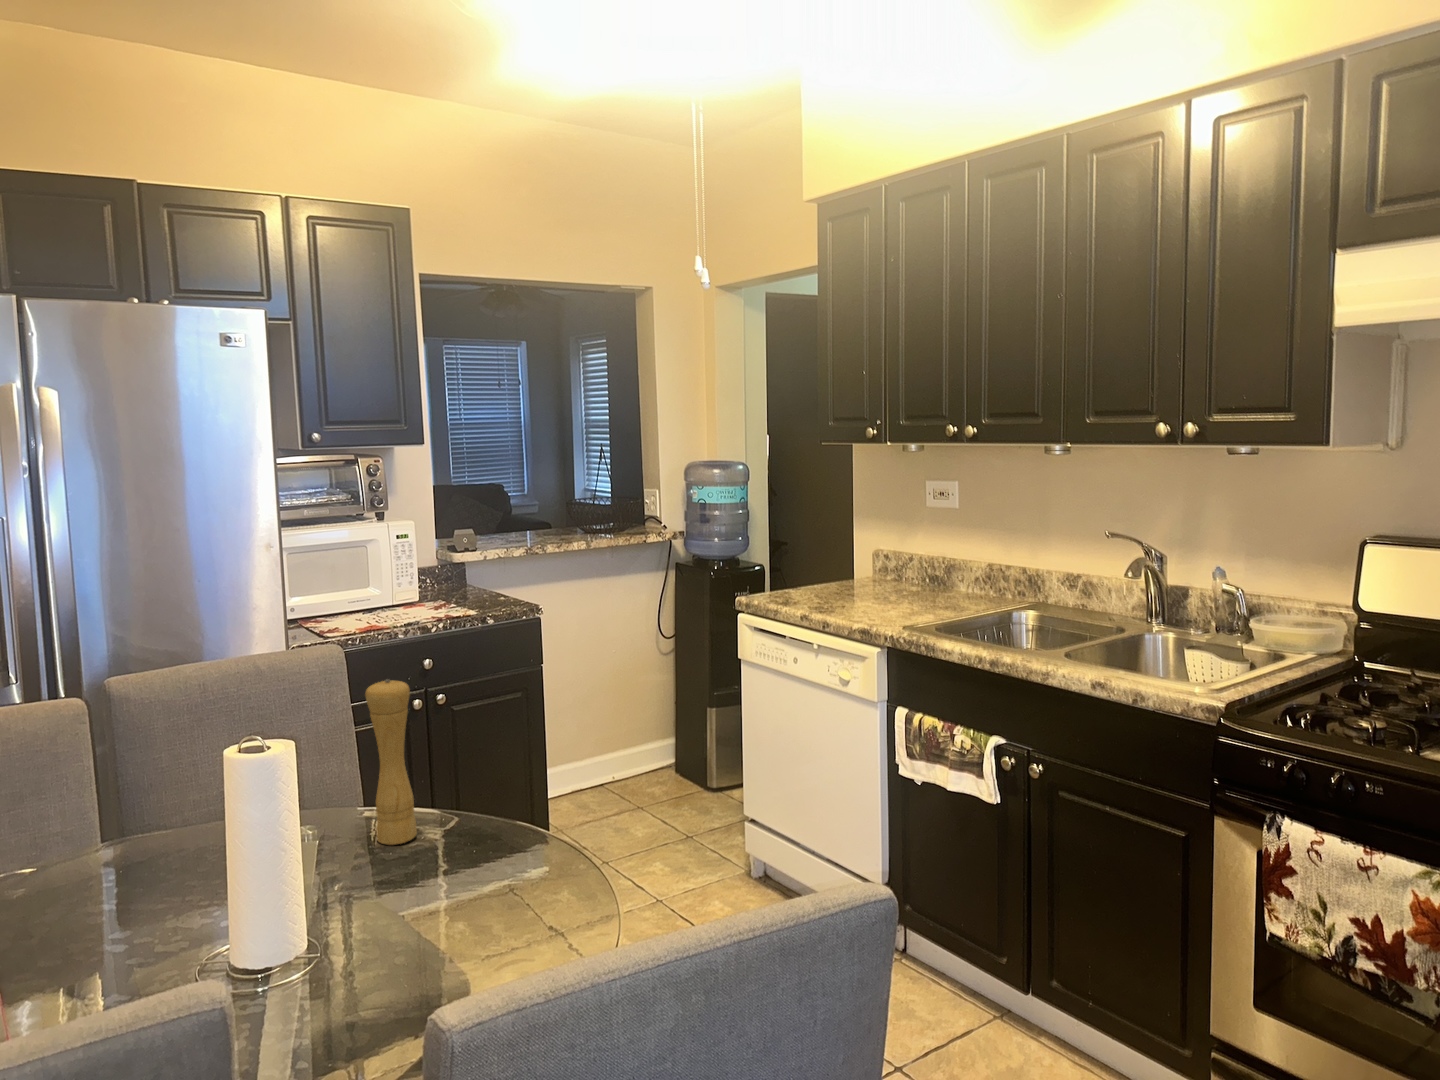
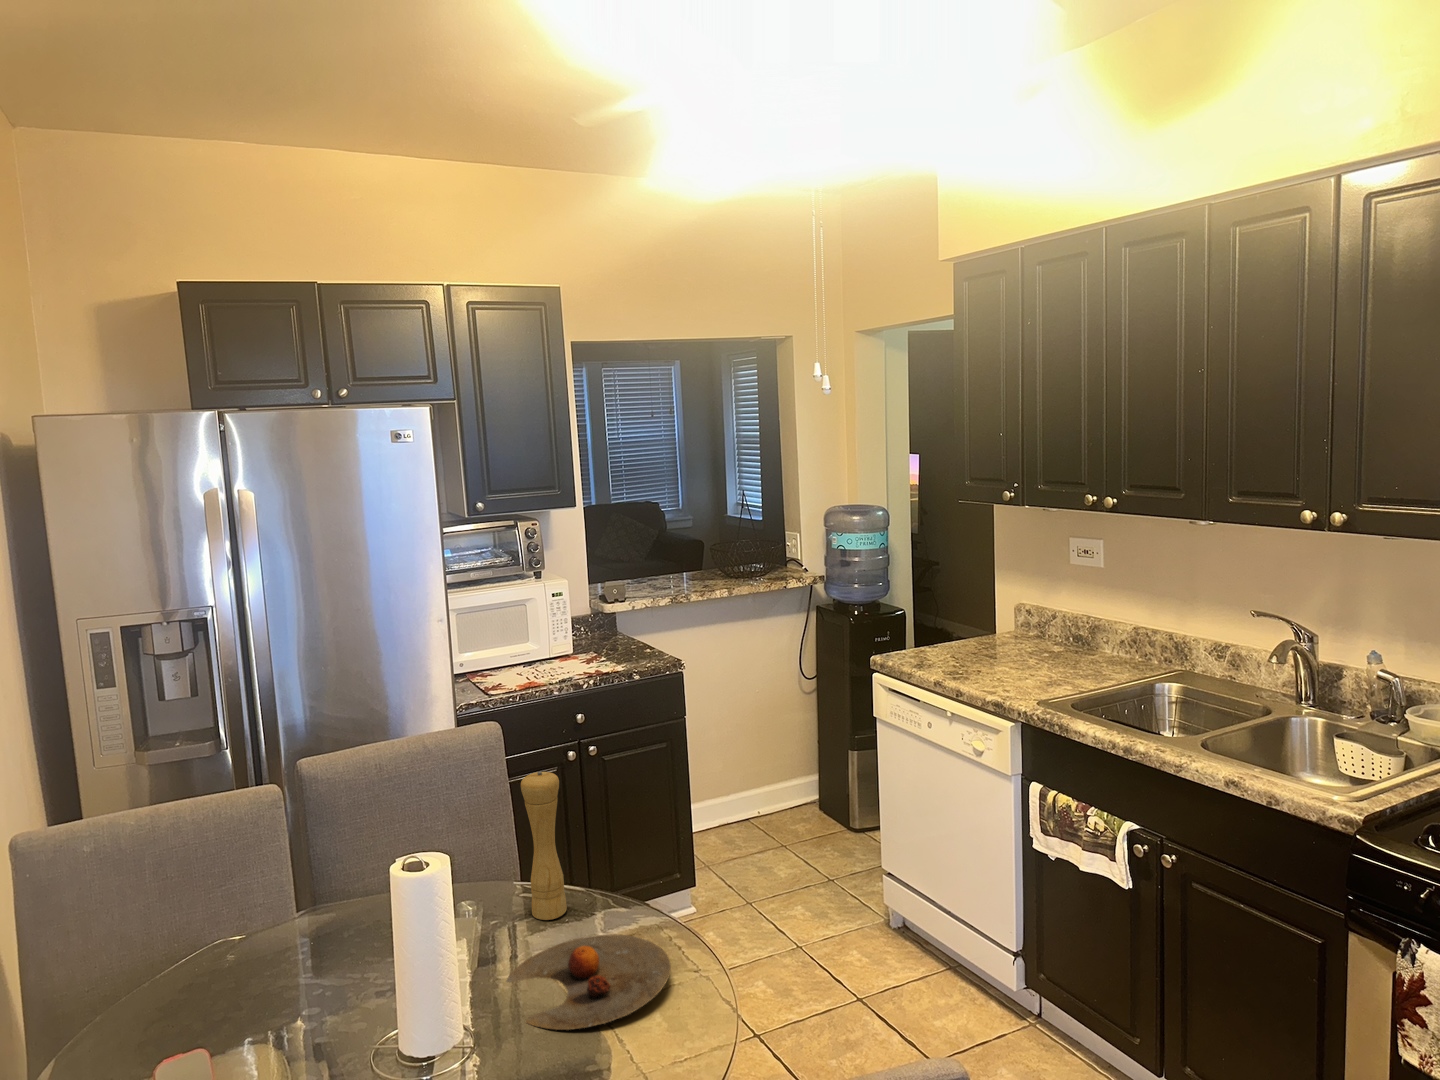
plate: none [343,852,538,944] -> present [506,935,671,1030]

